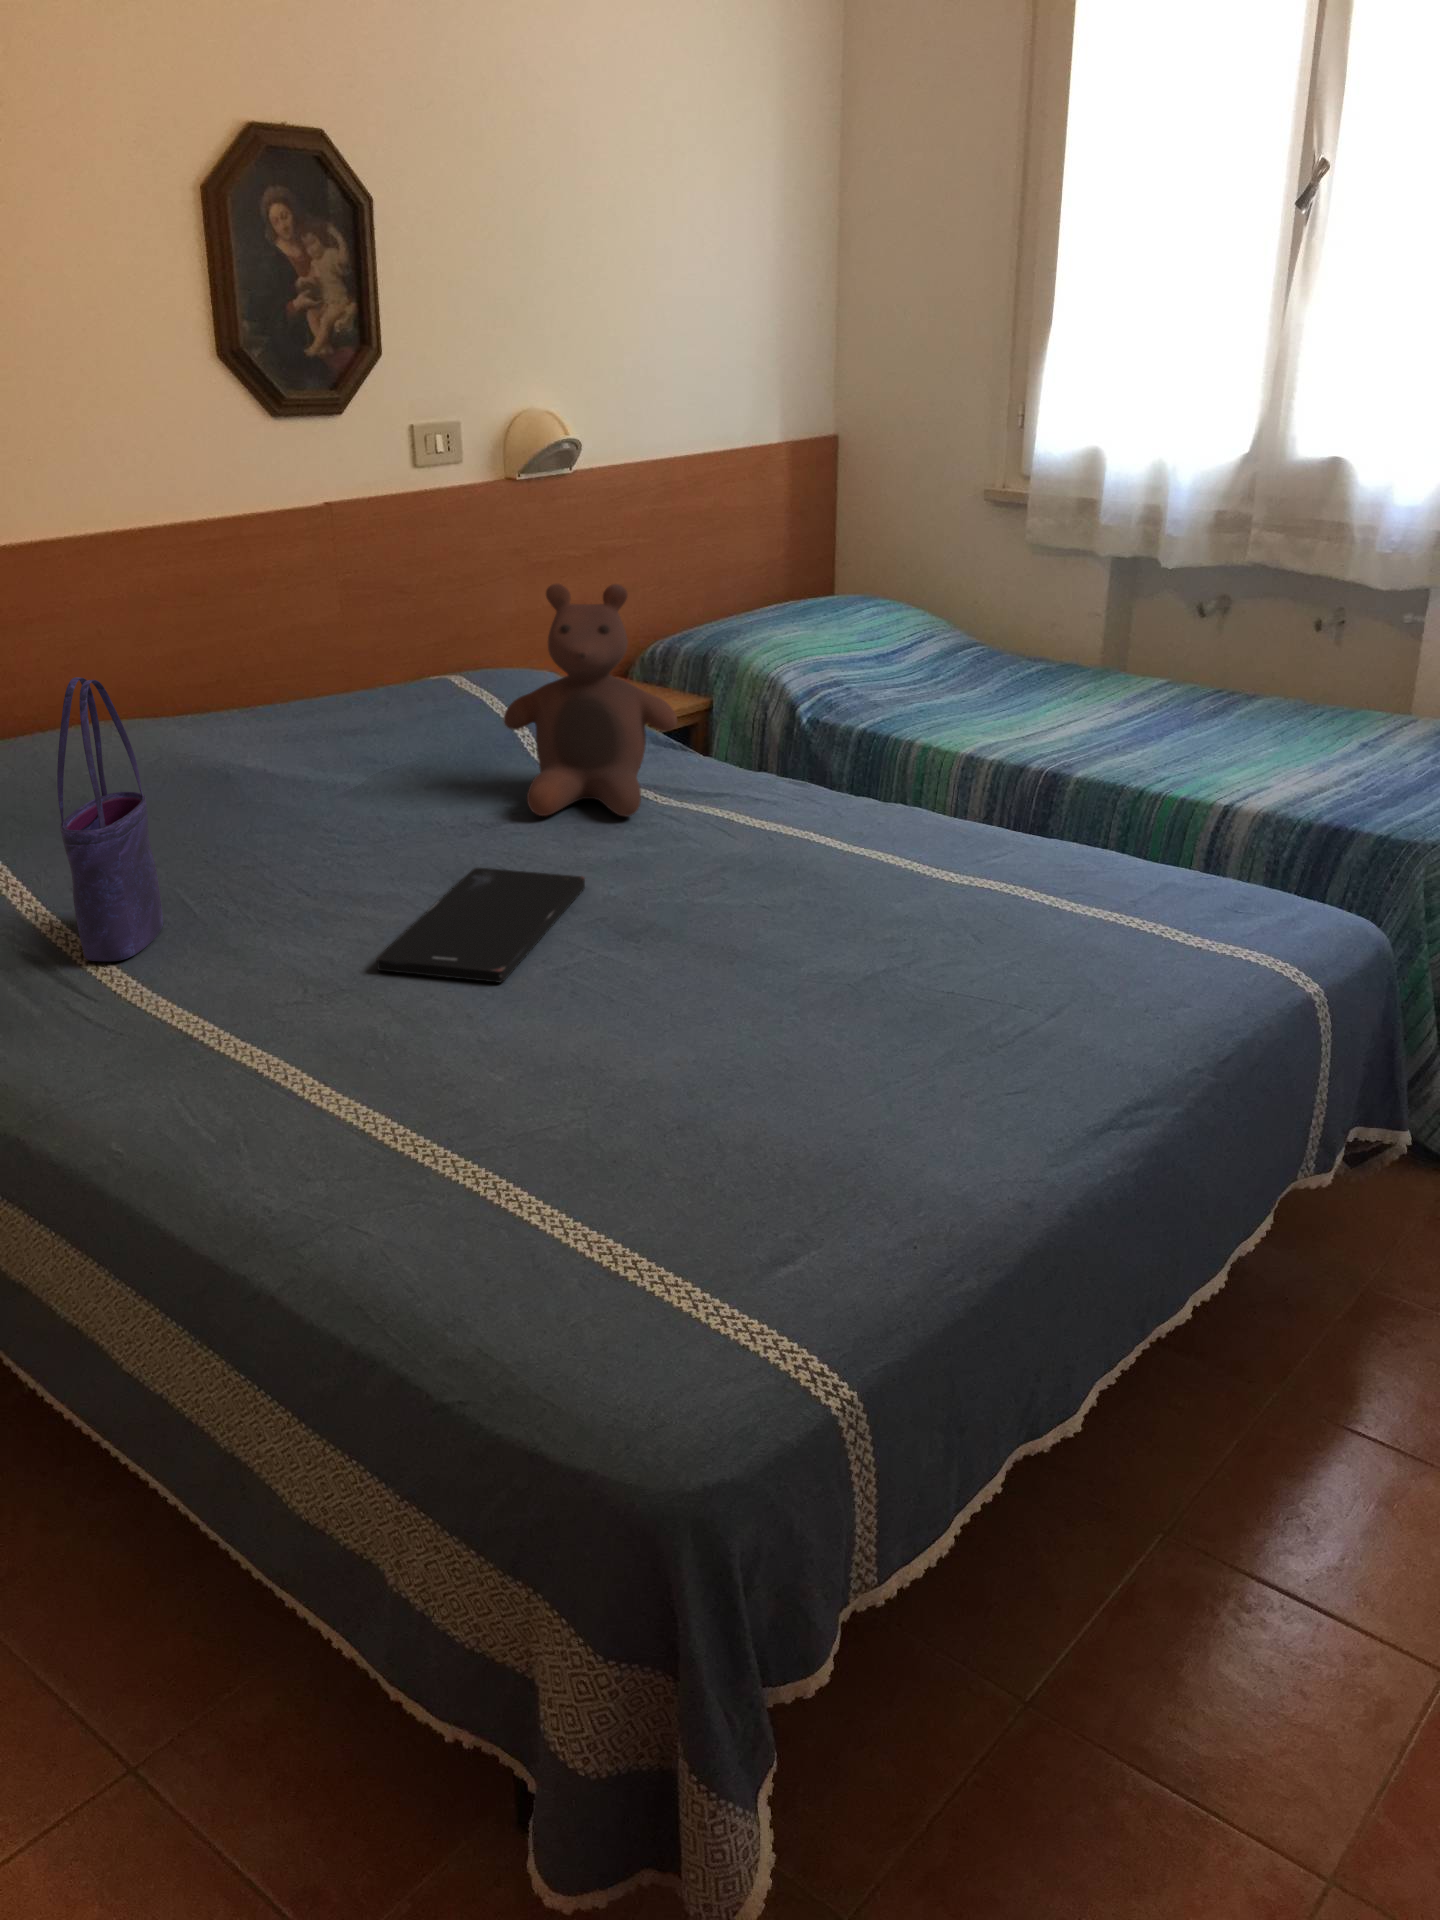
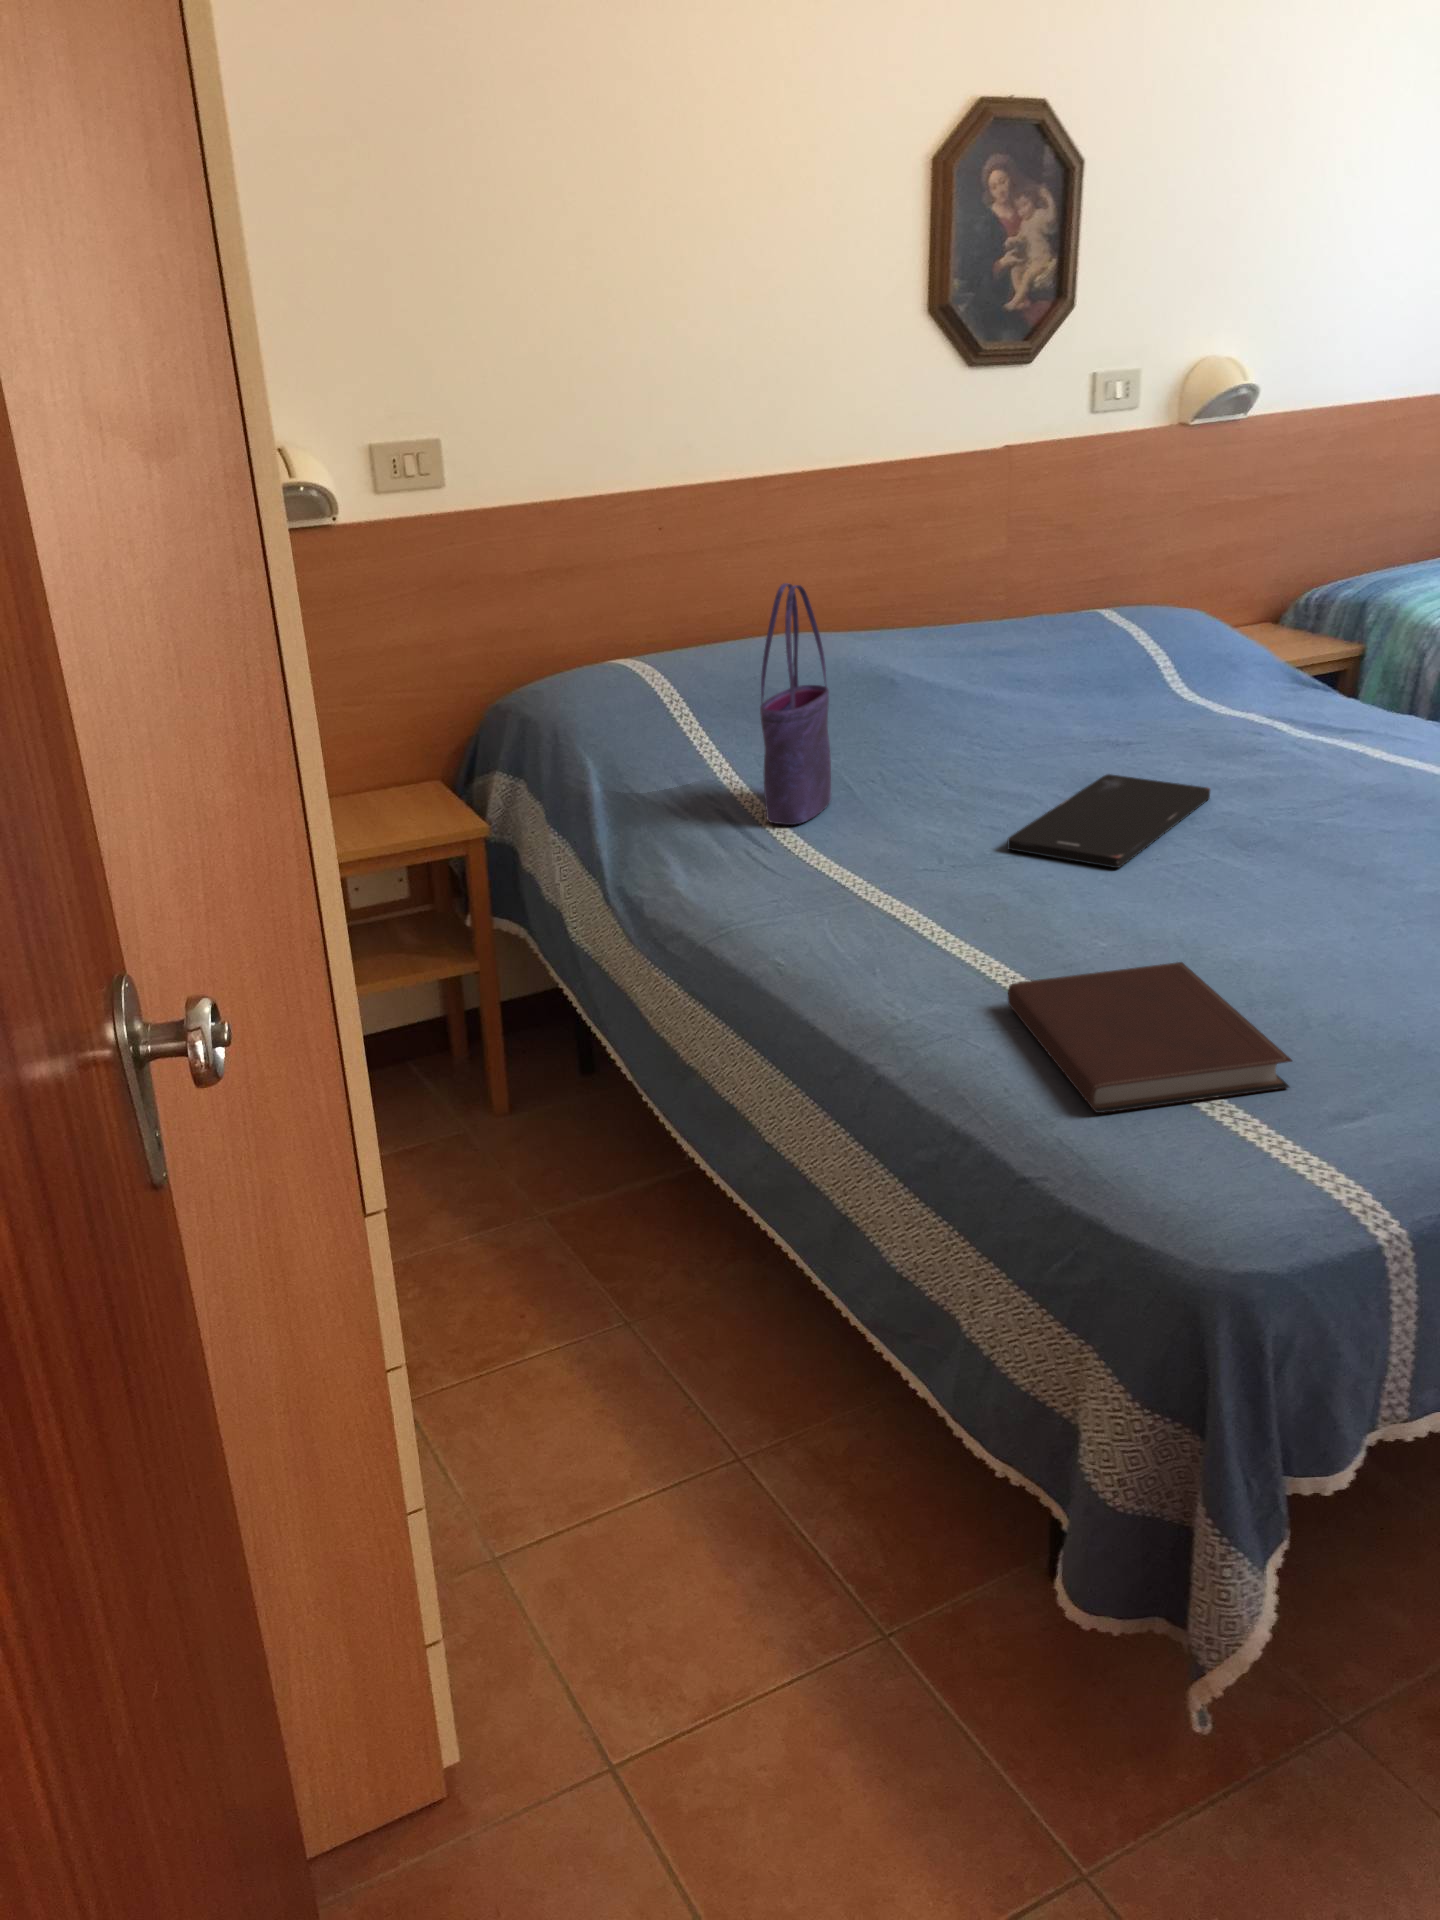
stuffed bear: present [503,584,677,816] -> none [1150,515,1326,741]
notebook: none [400,1098,717,1306] -> present [1008,962,1292,1113]

